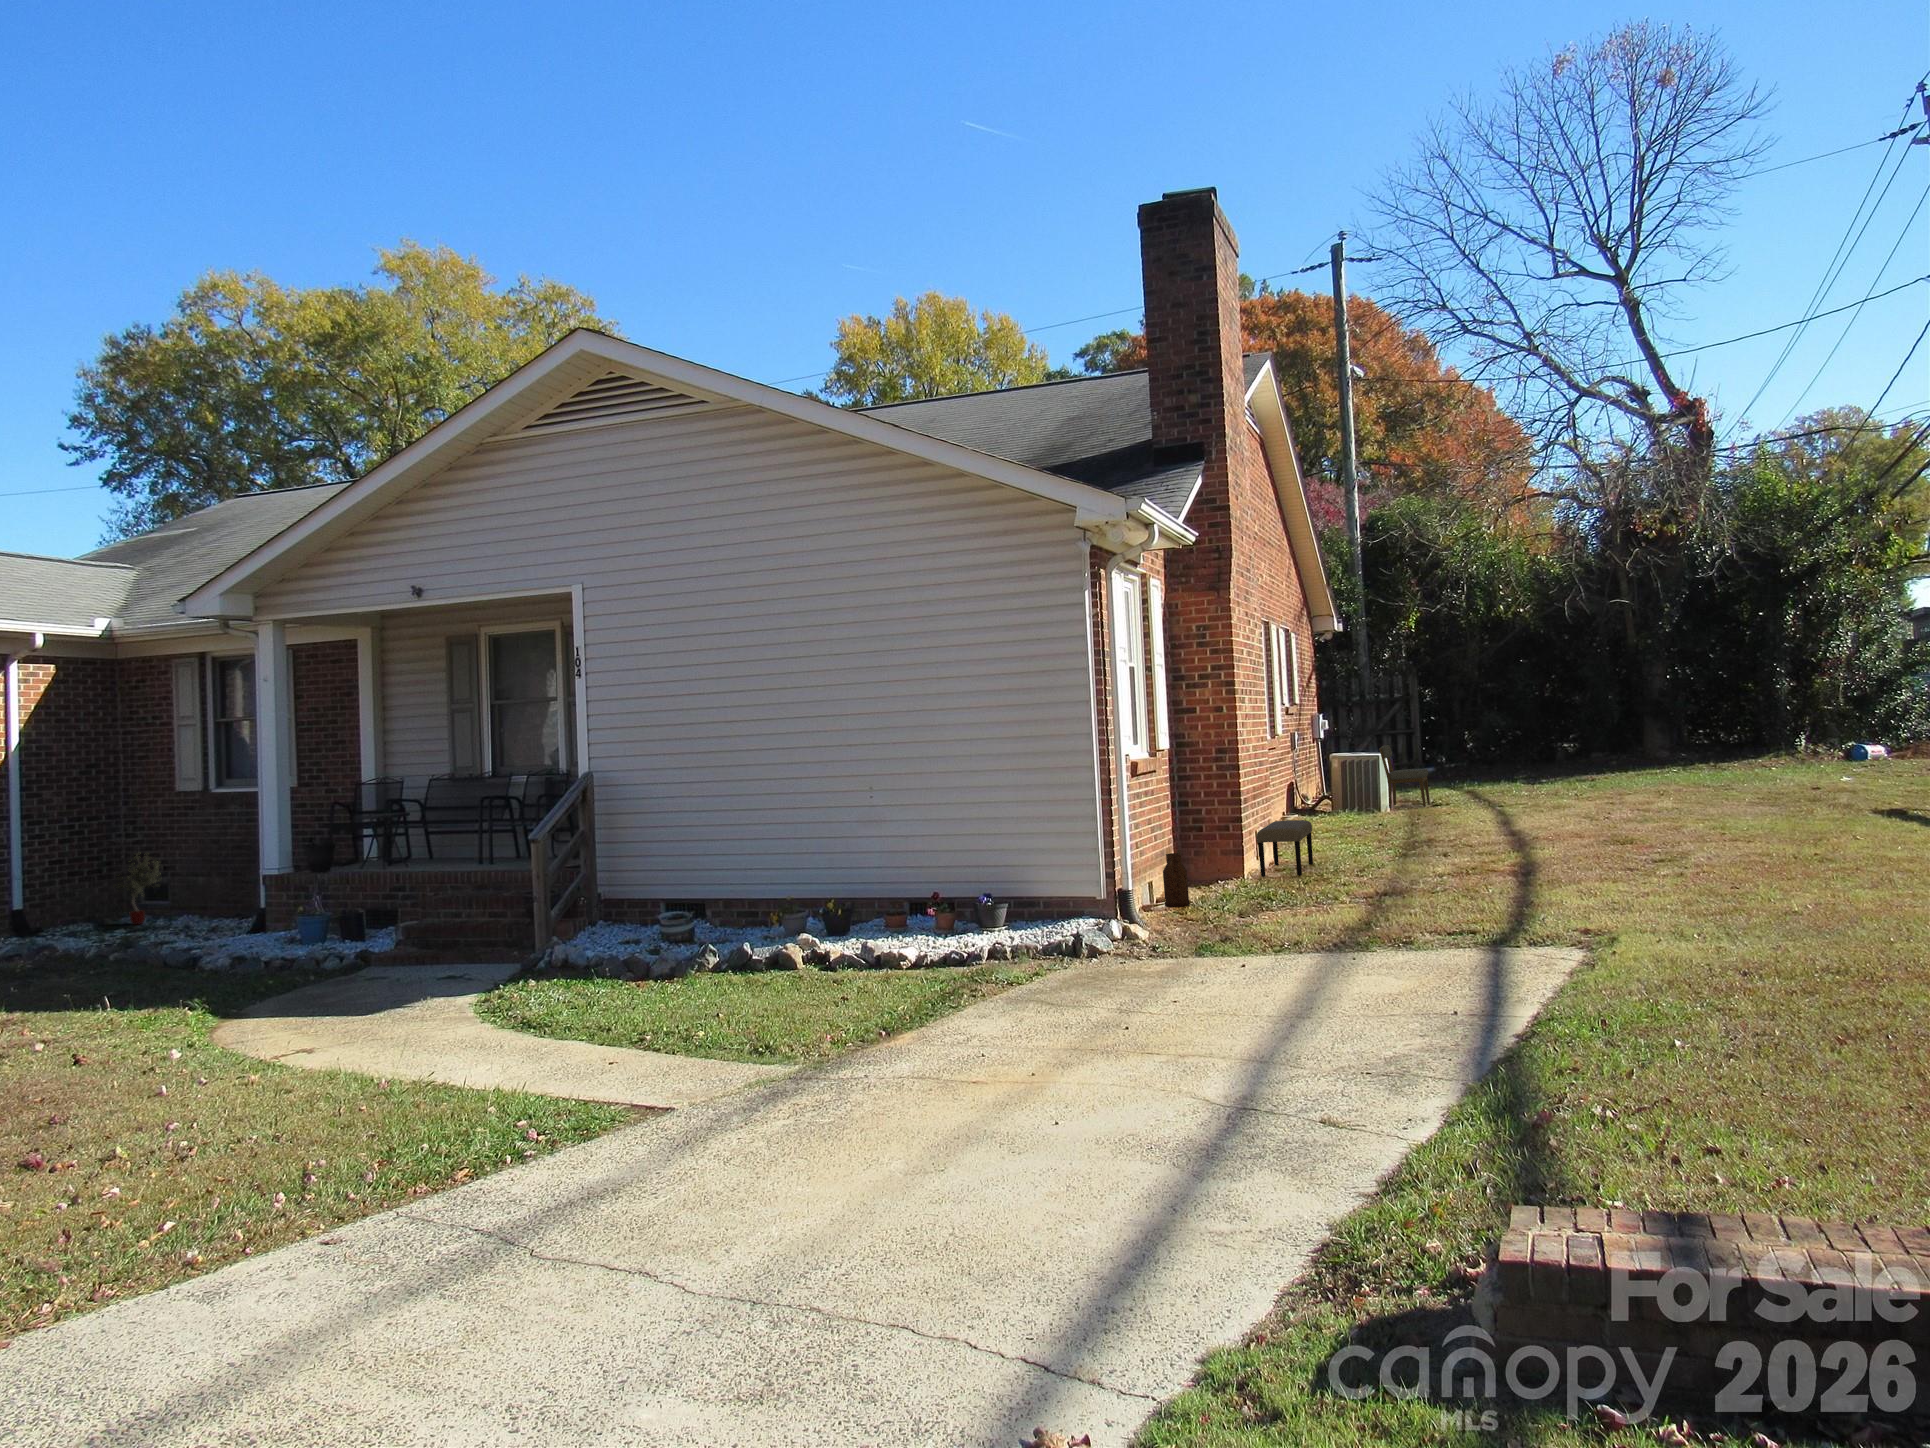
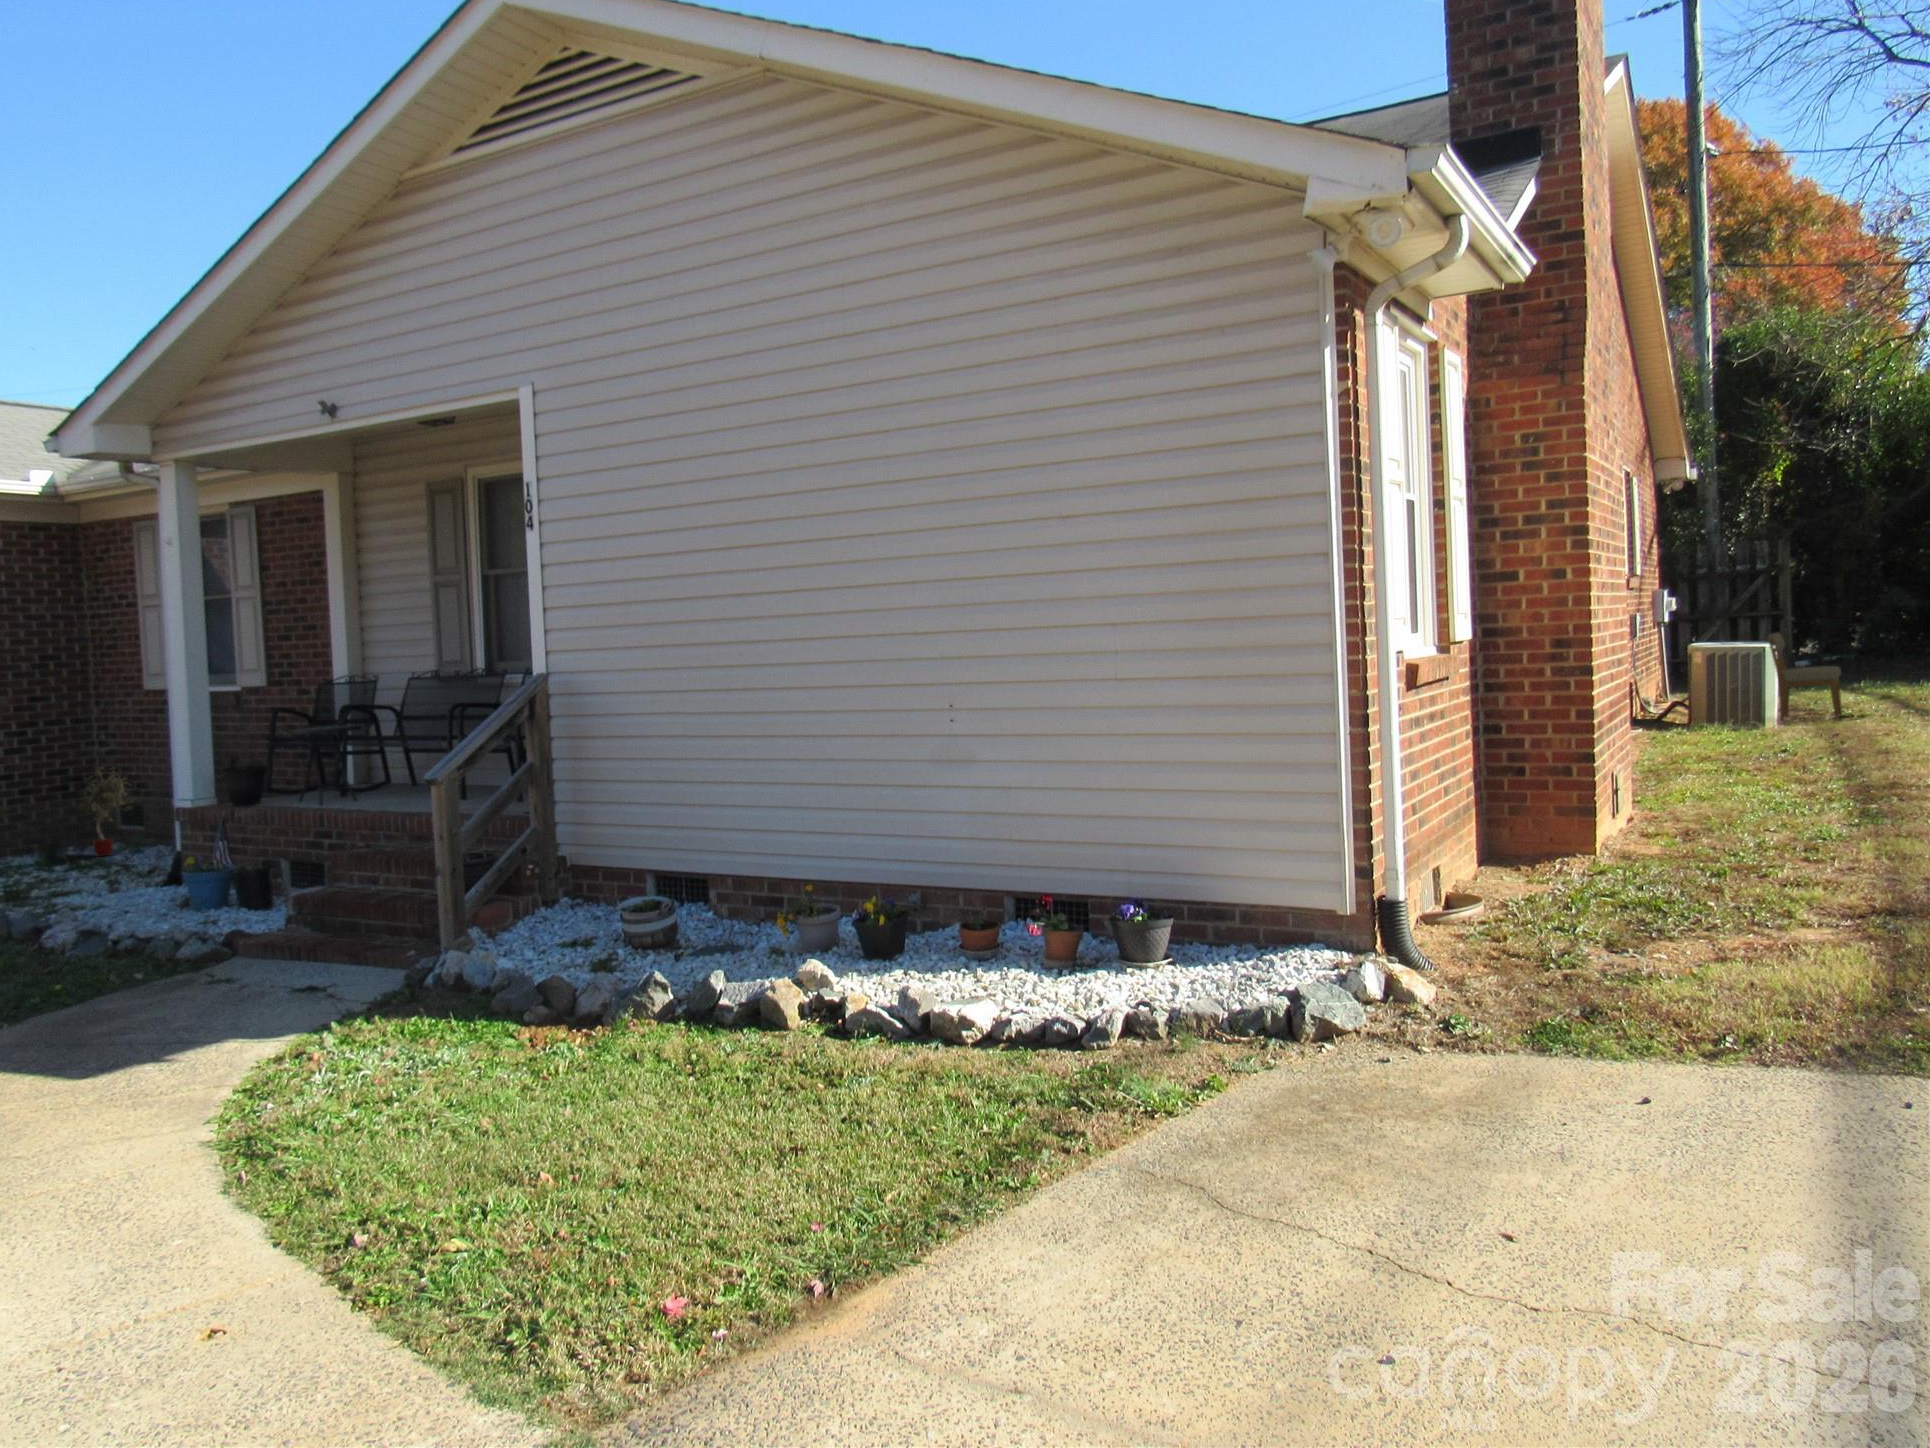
bench: present [1256,820,1313,877] -> none [1614,753,1703,849]
watering can: present [1163,850,1189,907] -> none [1458,810,1505,909]

